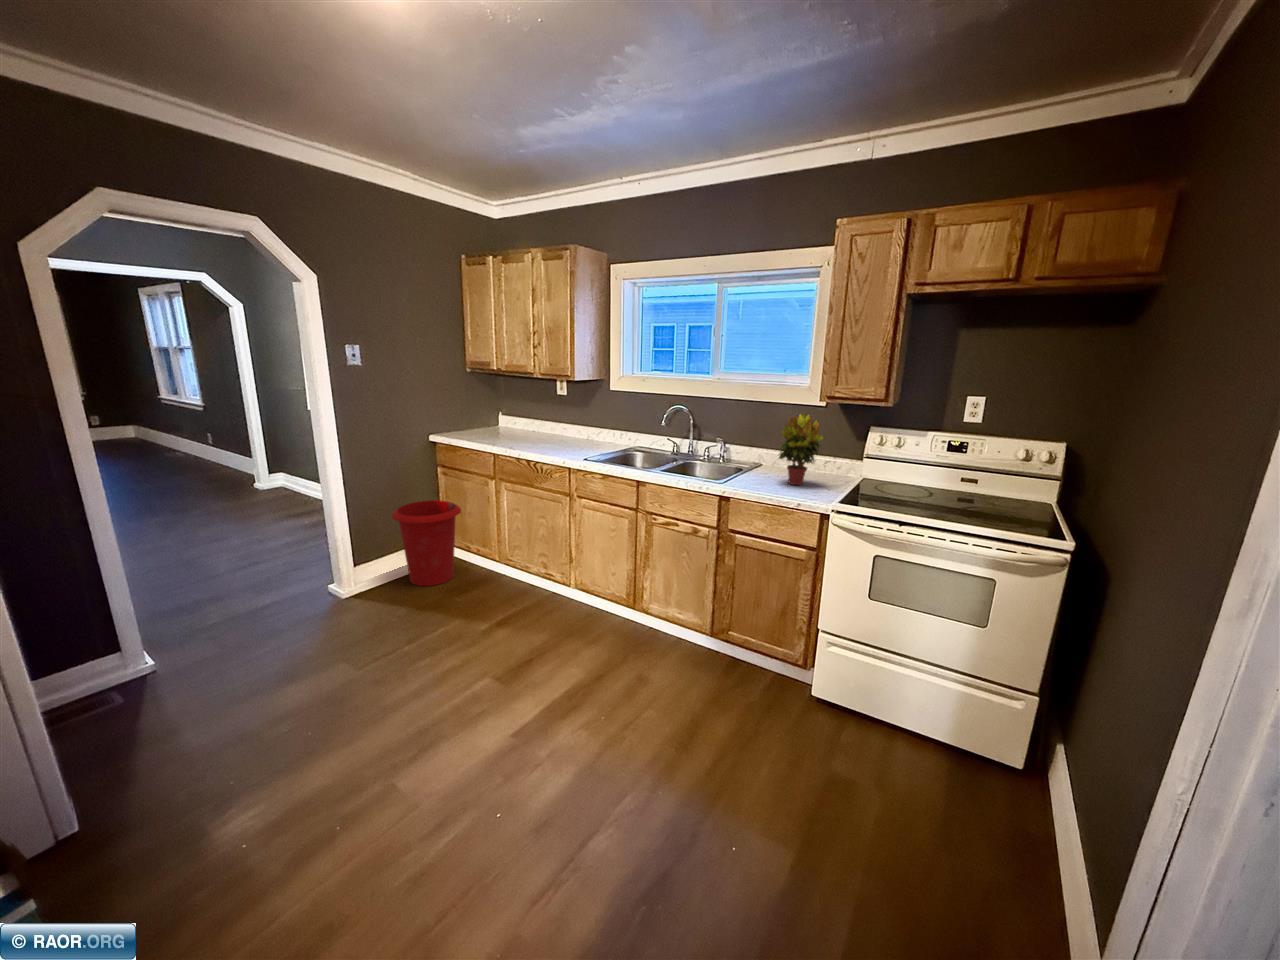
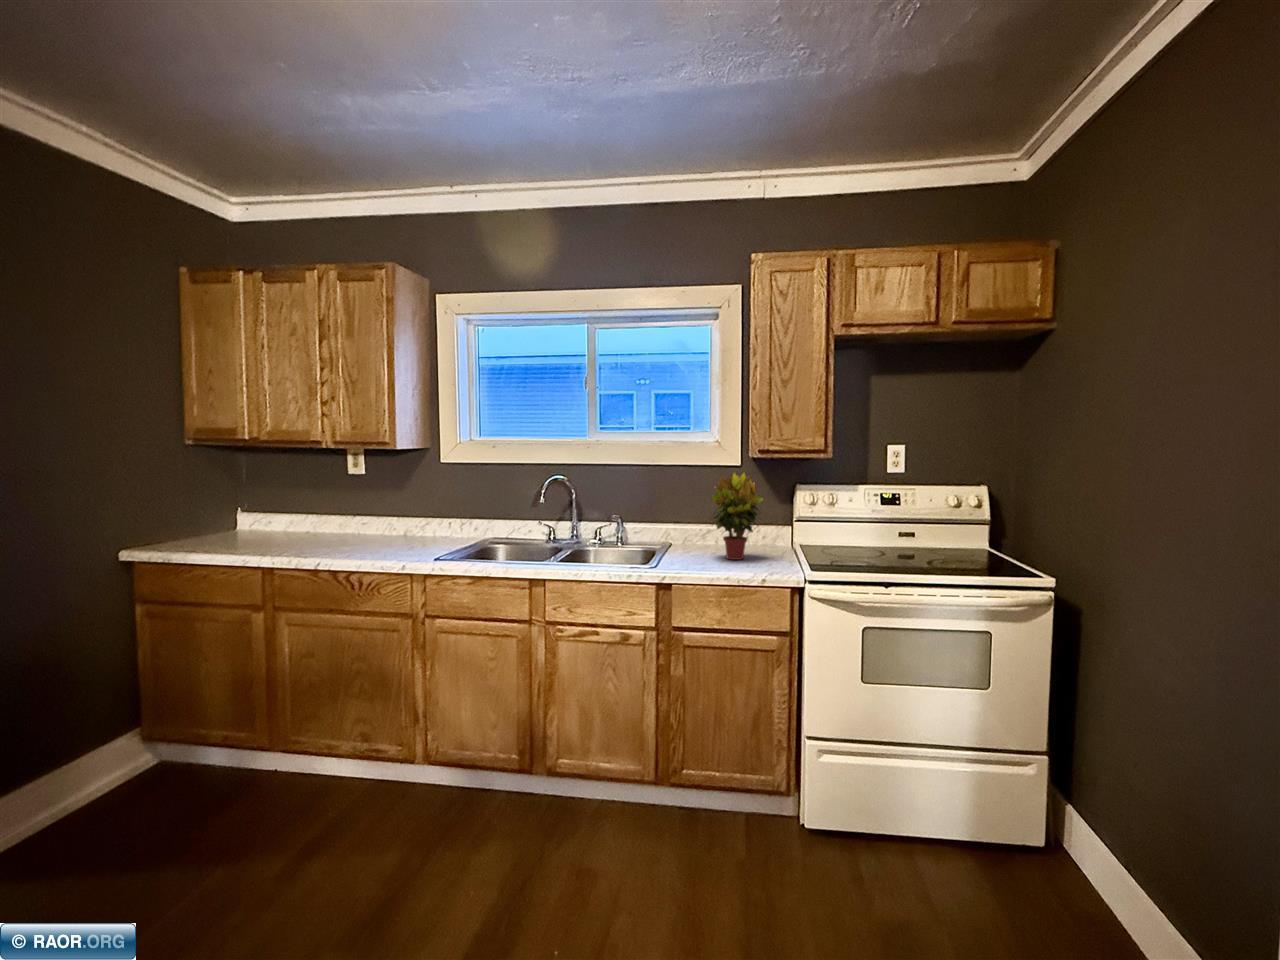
waste bin: present [392,500,461,586] -> none [49,662,196,830]

